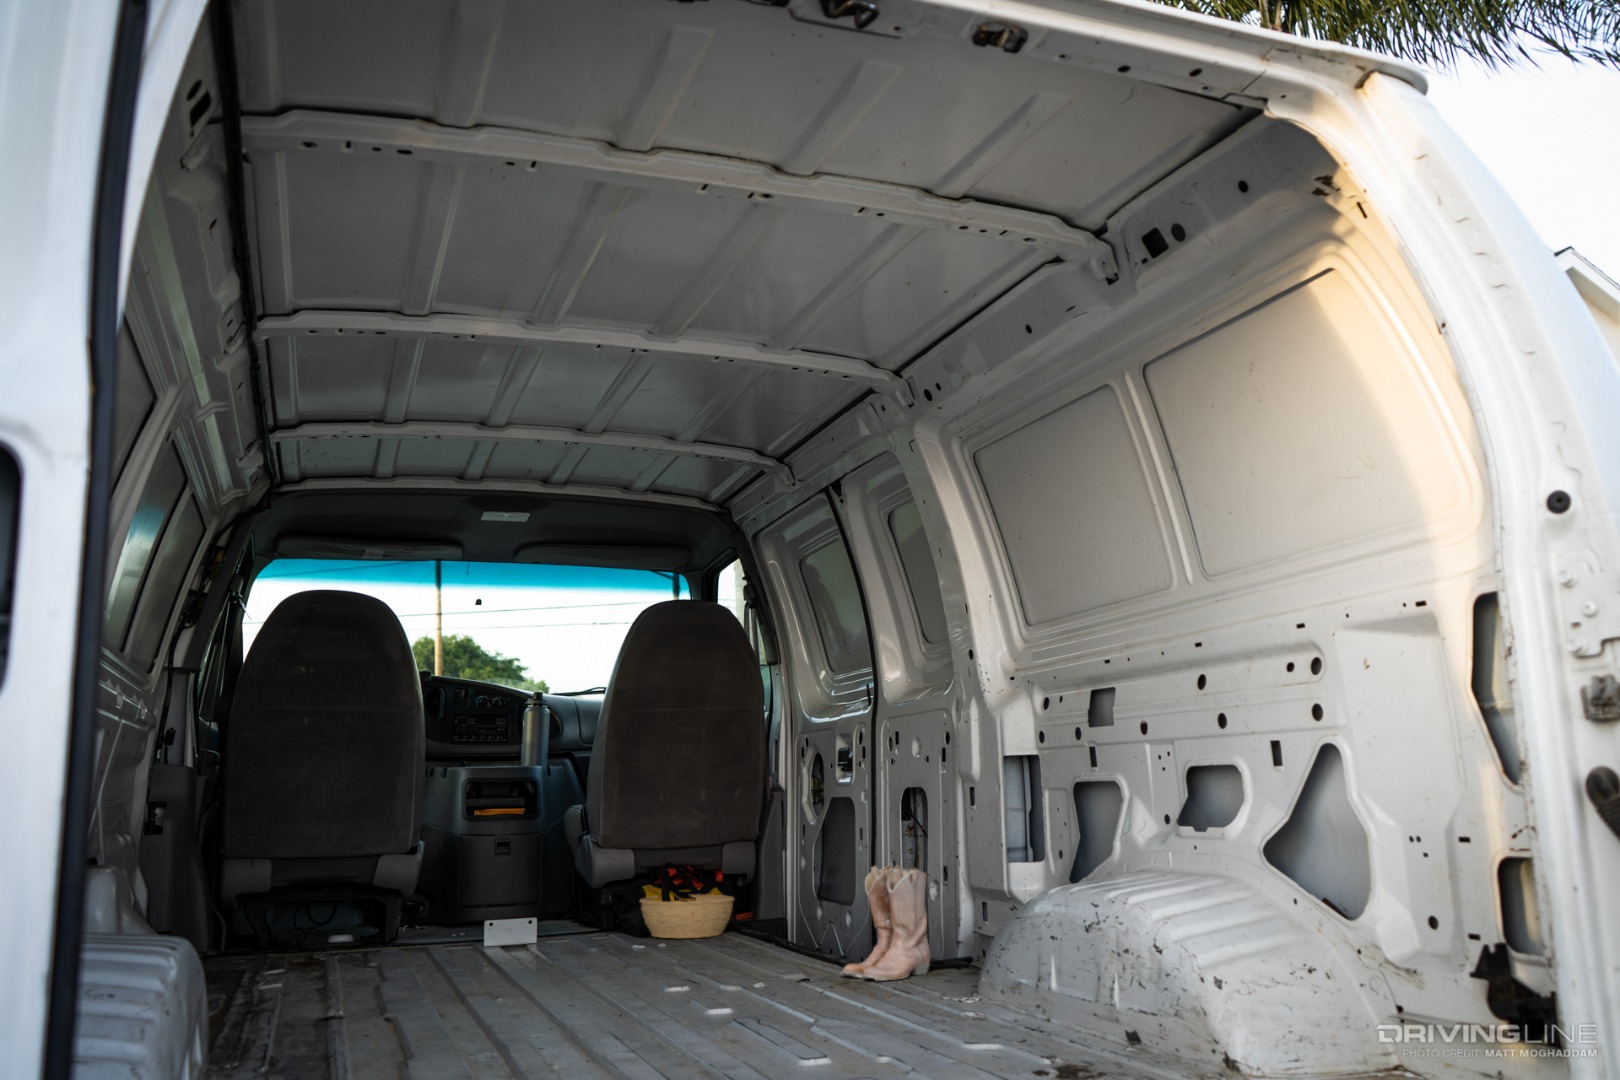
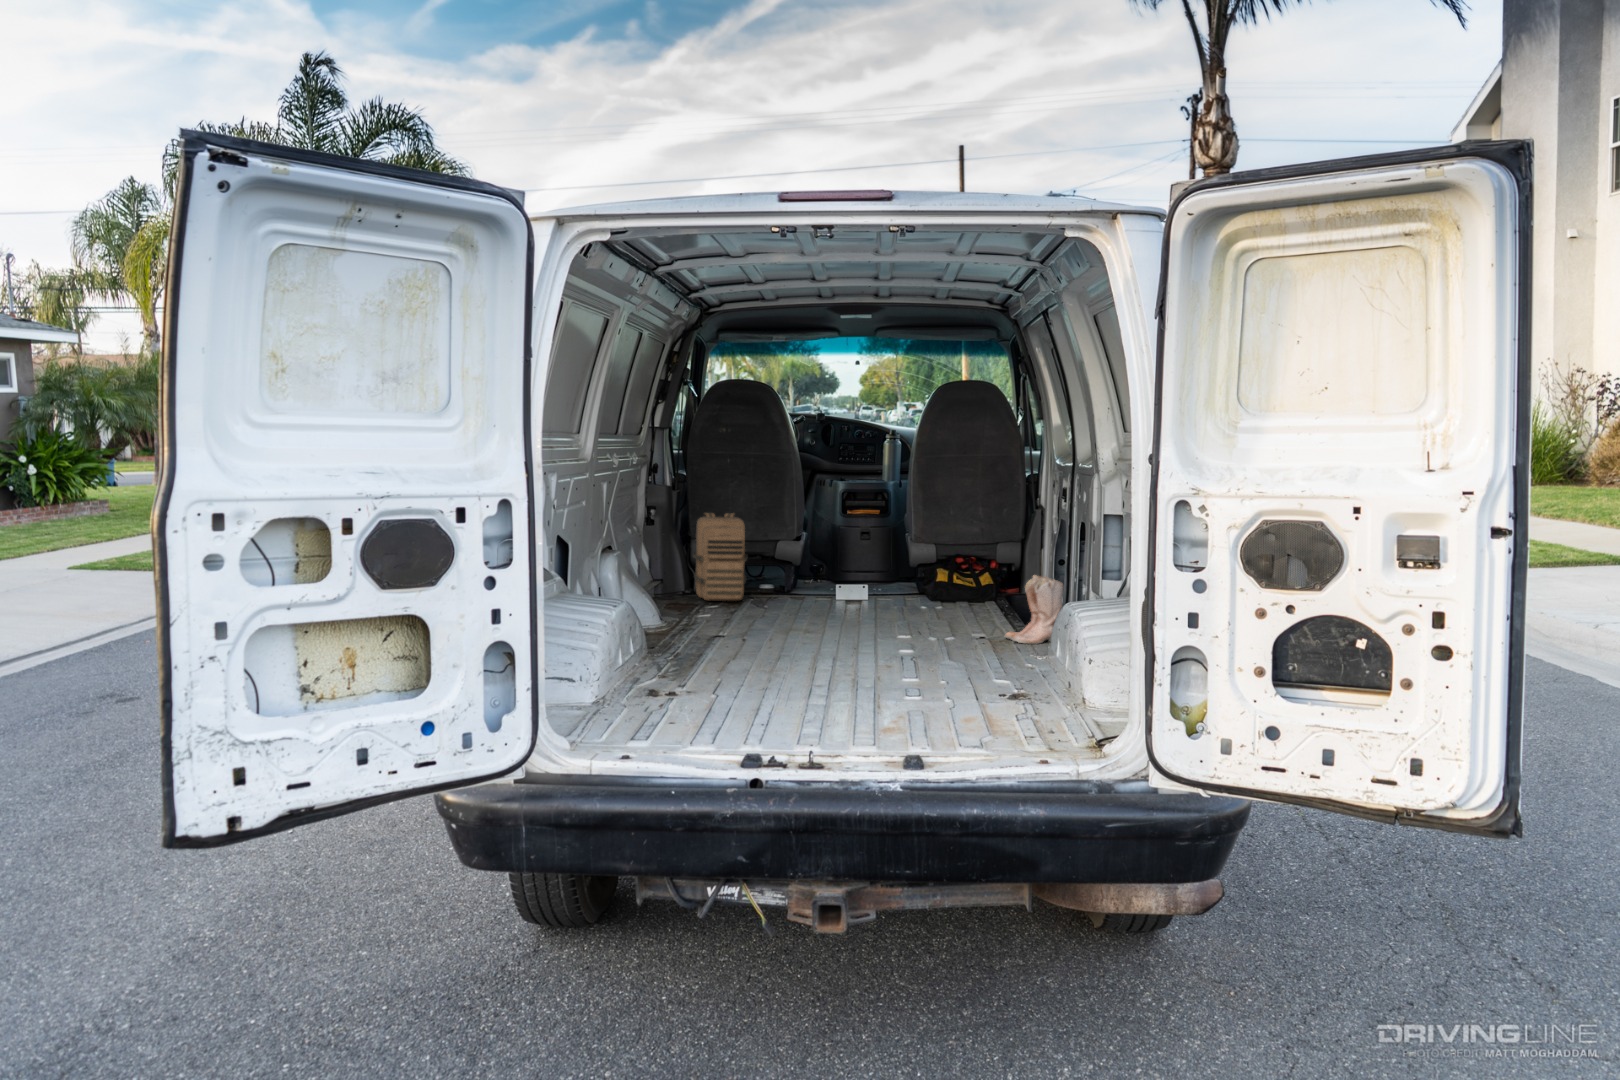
backpack: none [231,814,336,969] -> present [693,513,747,601]
basket: present [640,895,734,938] -> none [931,575,993,605]

